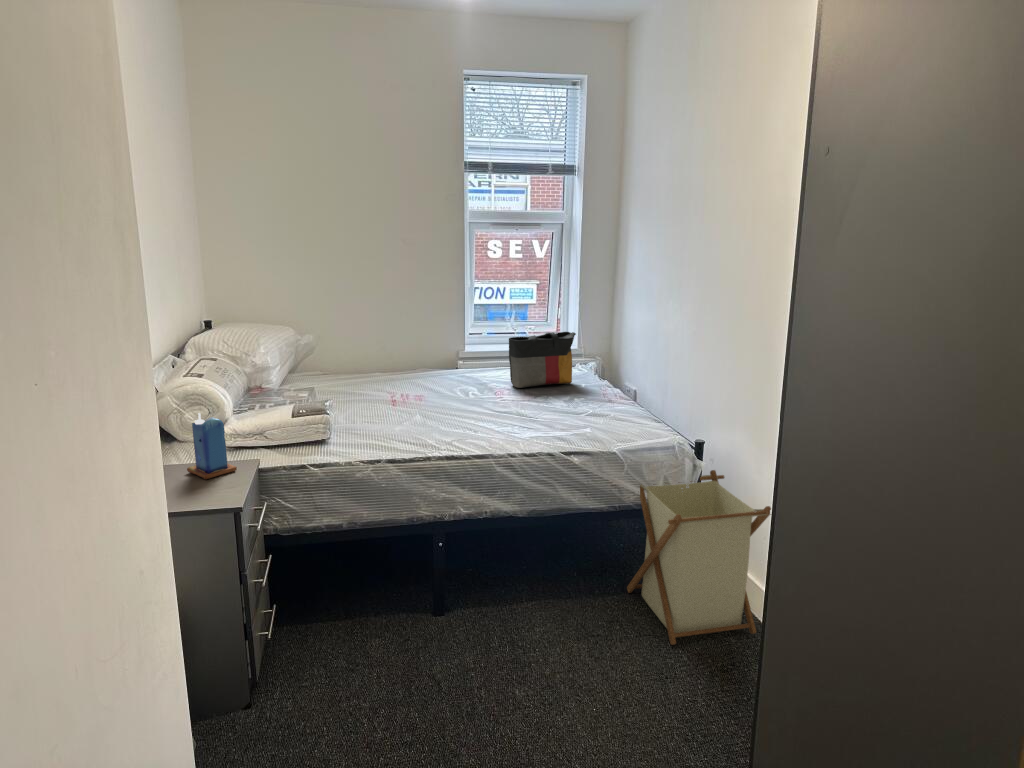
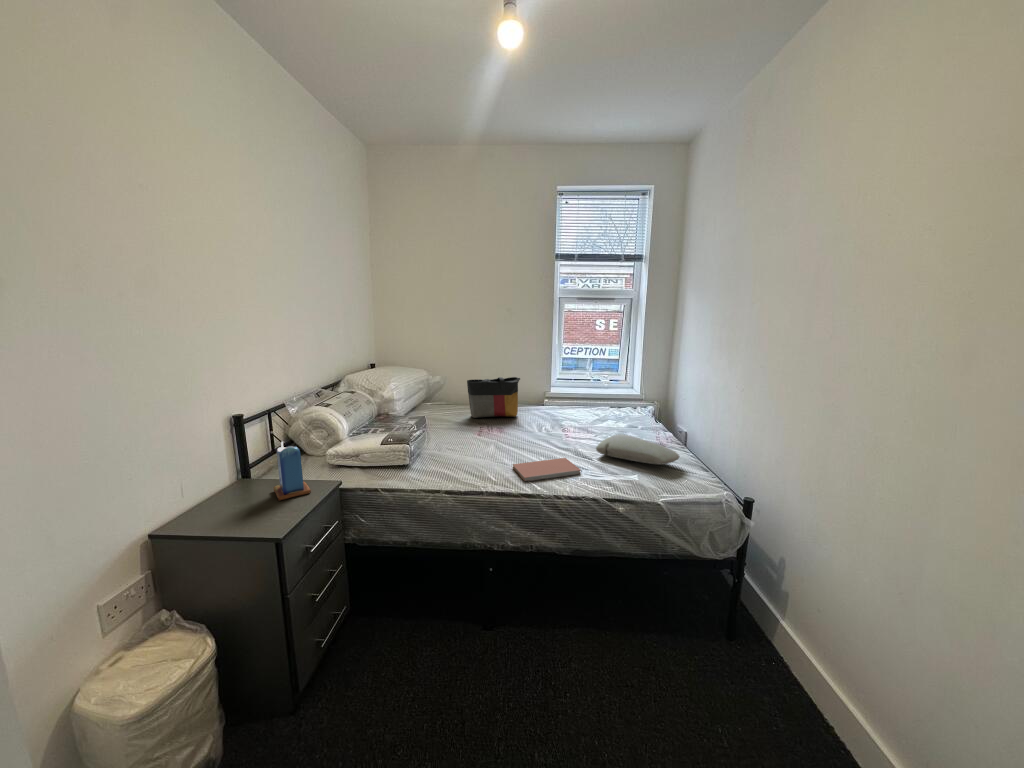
tote bag: present [509,332,576,388] -> present [467,377,520,418]
pillow: none [541,391,632,418] -> present [596,434,679,464]
notebook: none [451,419,530,444] -> present [513,458,581,481]
laundry basket: present [627,470,771,645] -> none [667,527,842,725]

